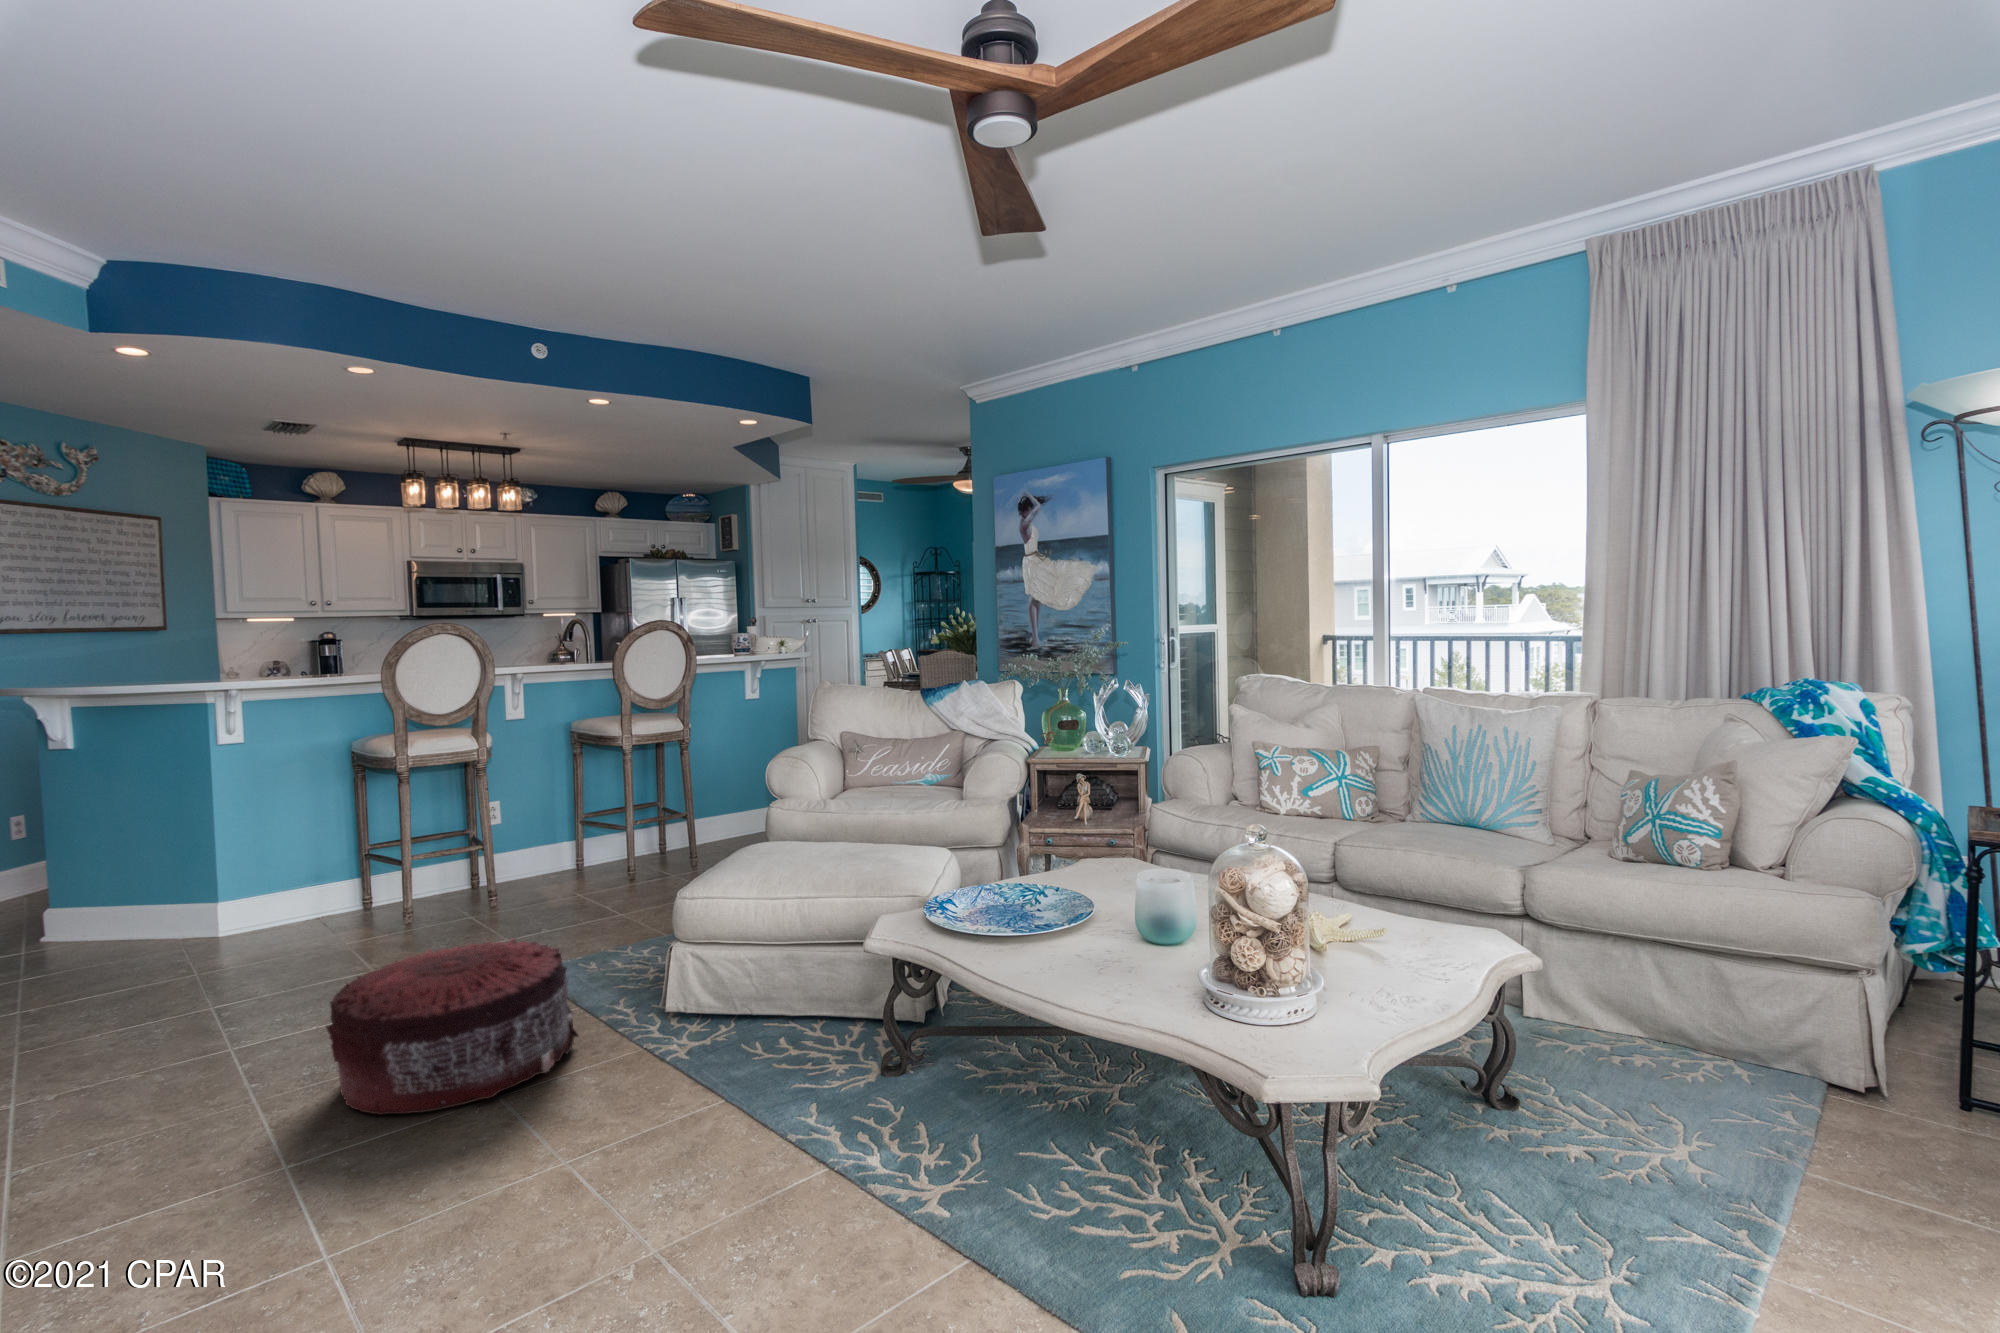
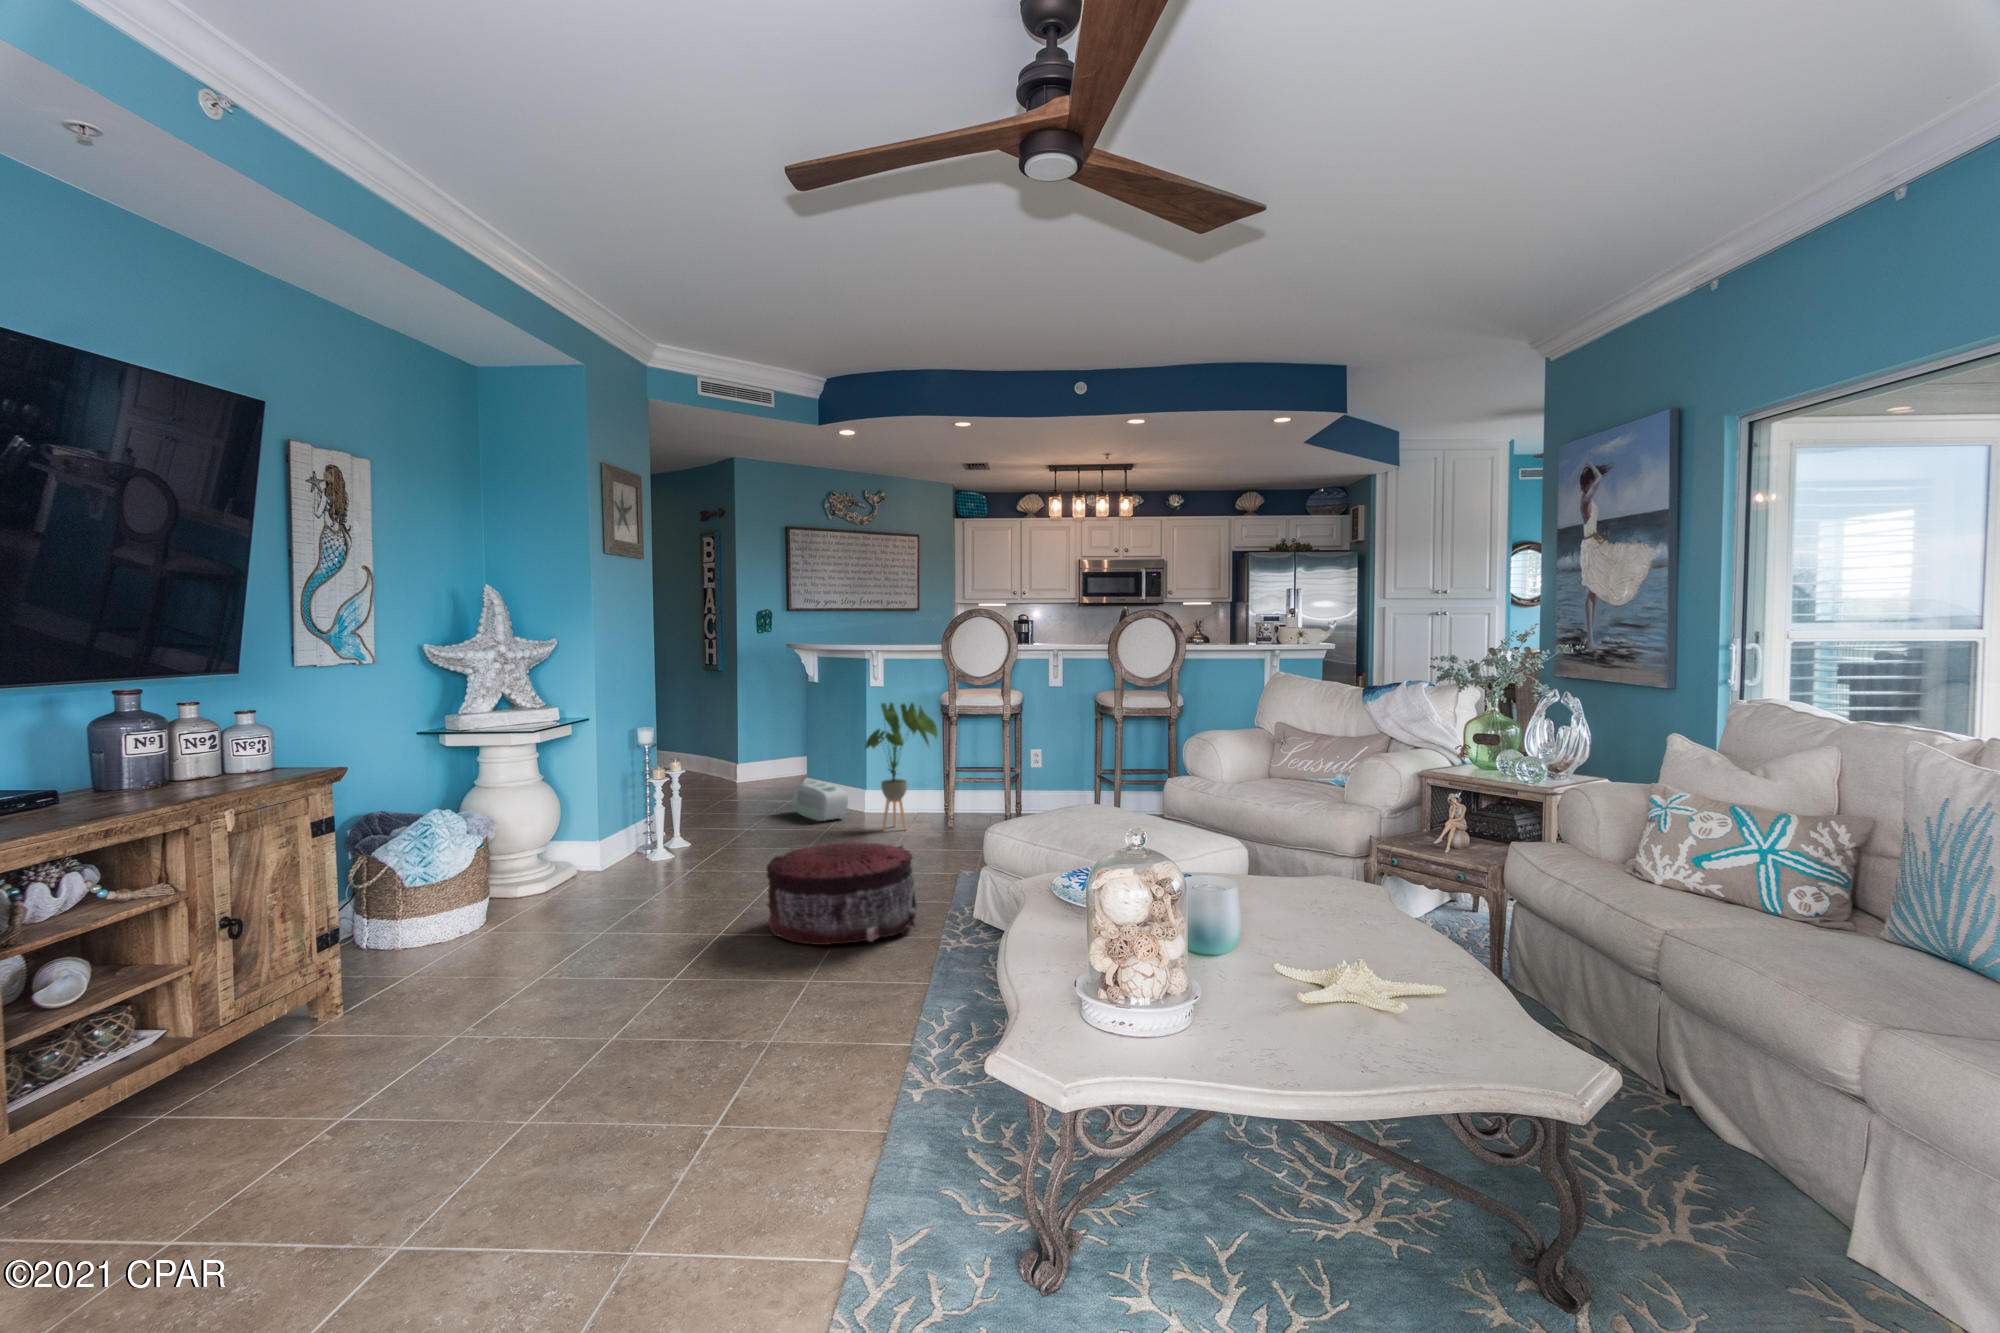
house plant: none [250,754,379,941] -> present [865,702,938,830]
air purifier: none [65,894,197,953] -> present [793,781,848,821]

